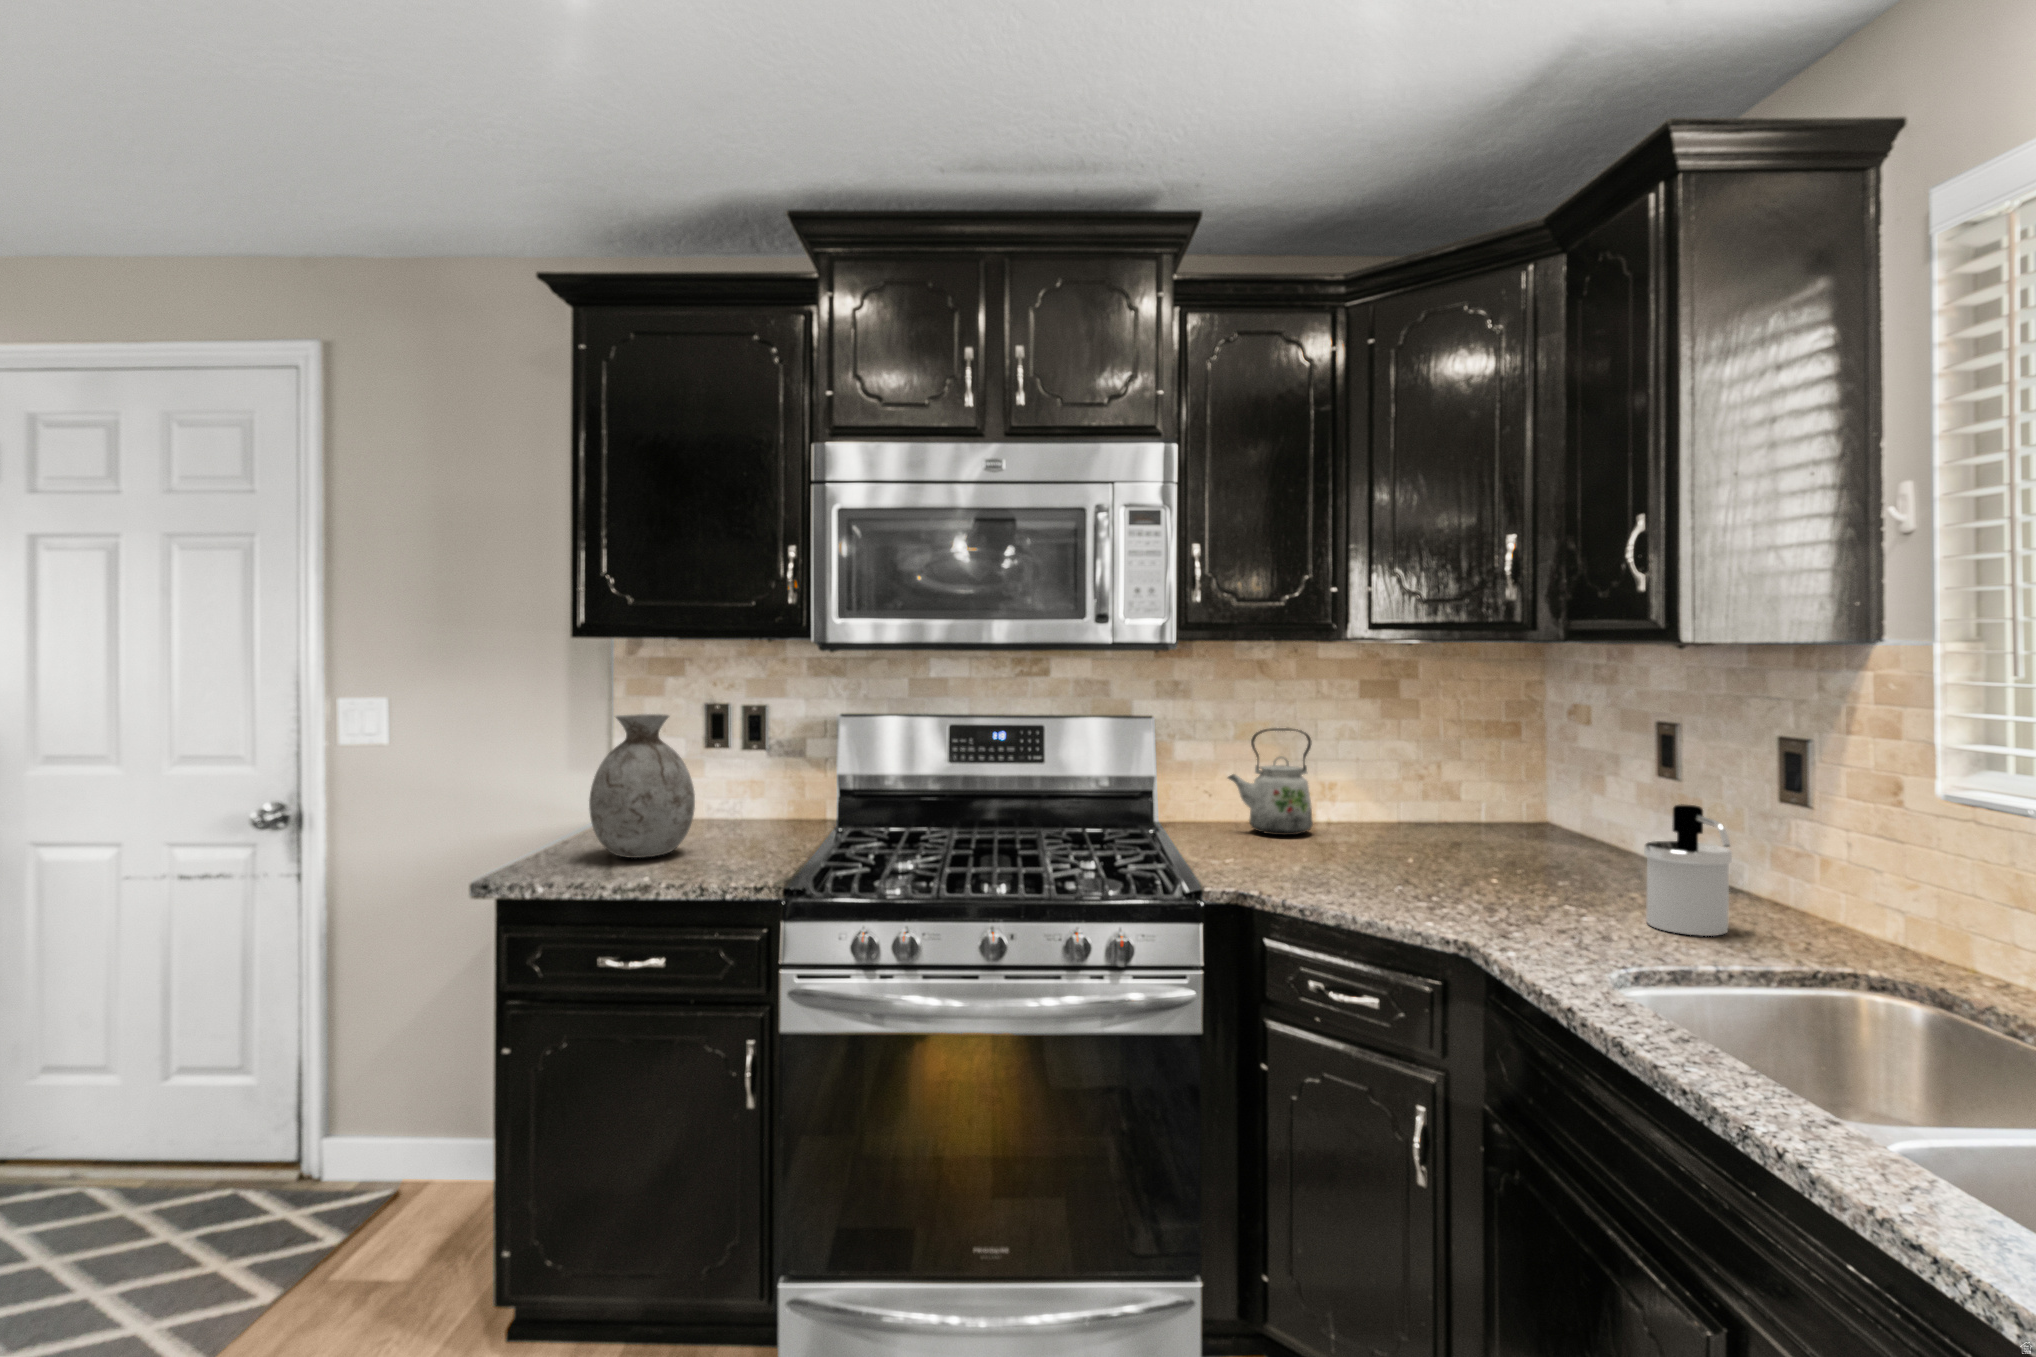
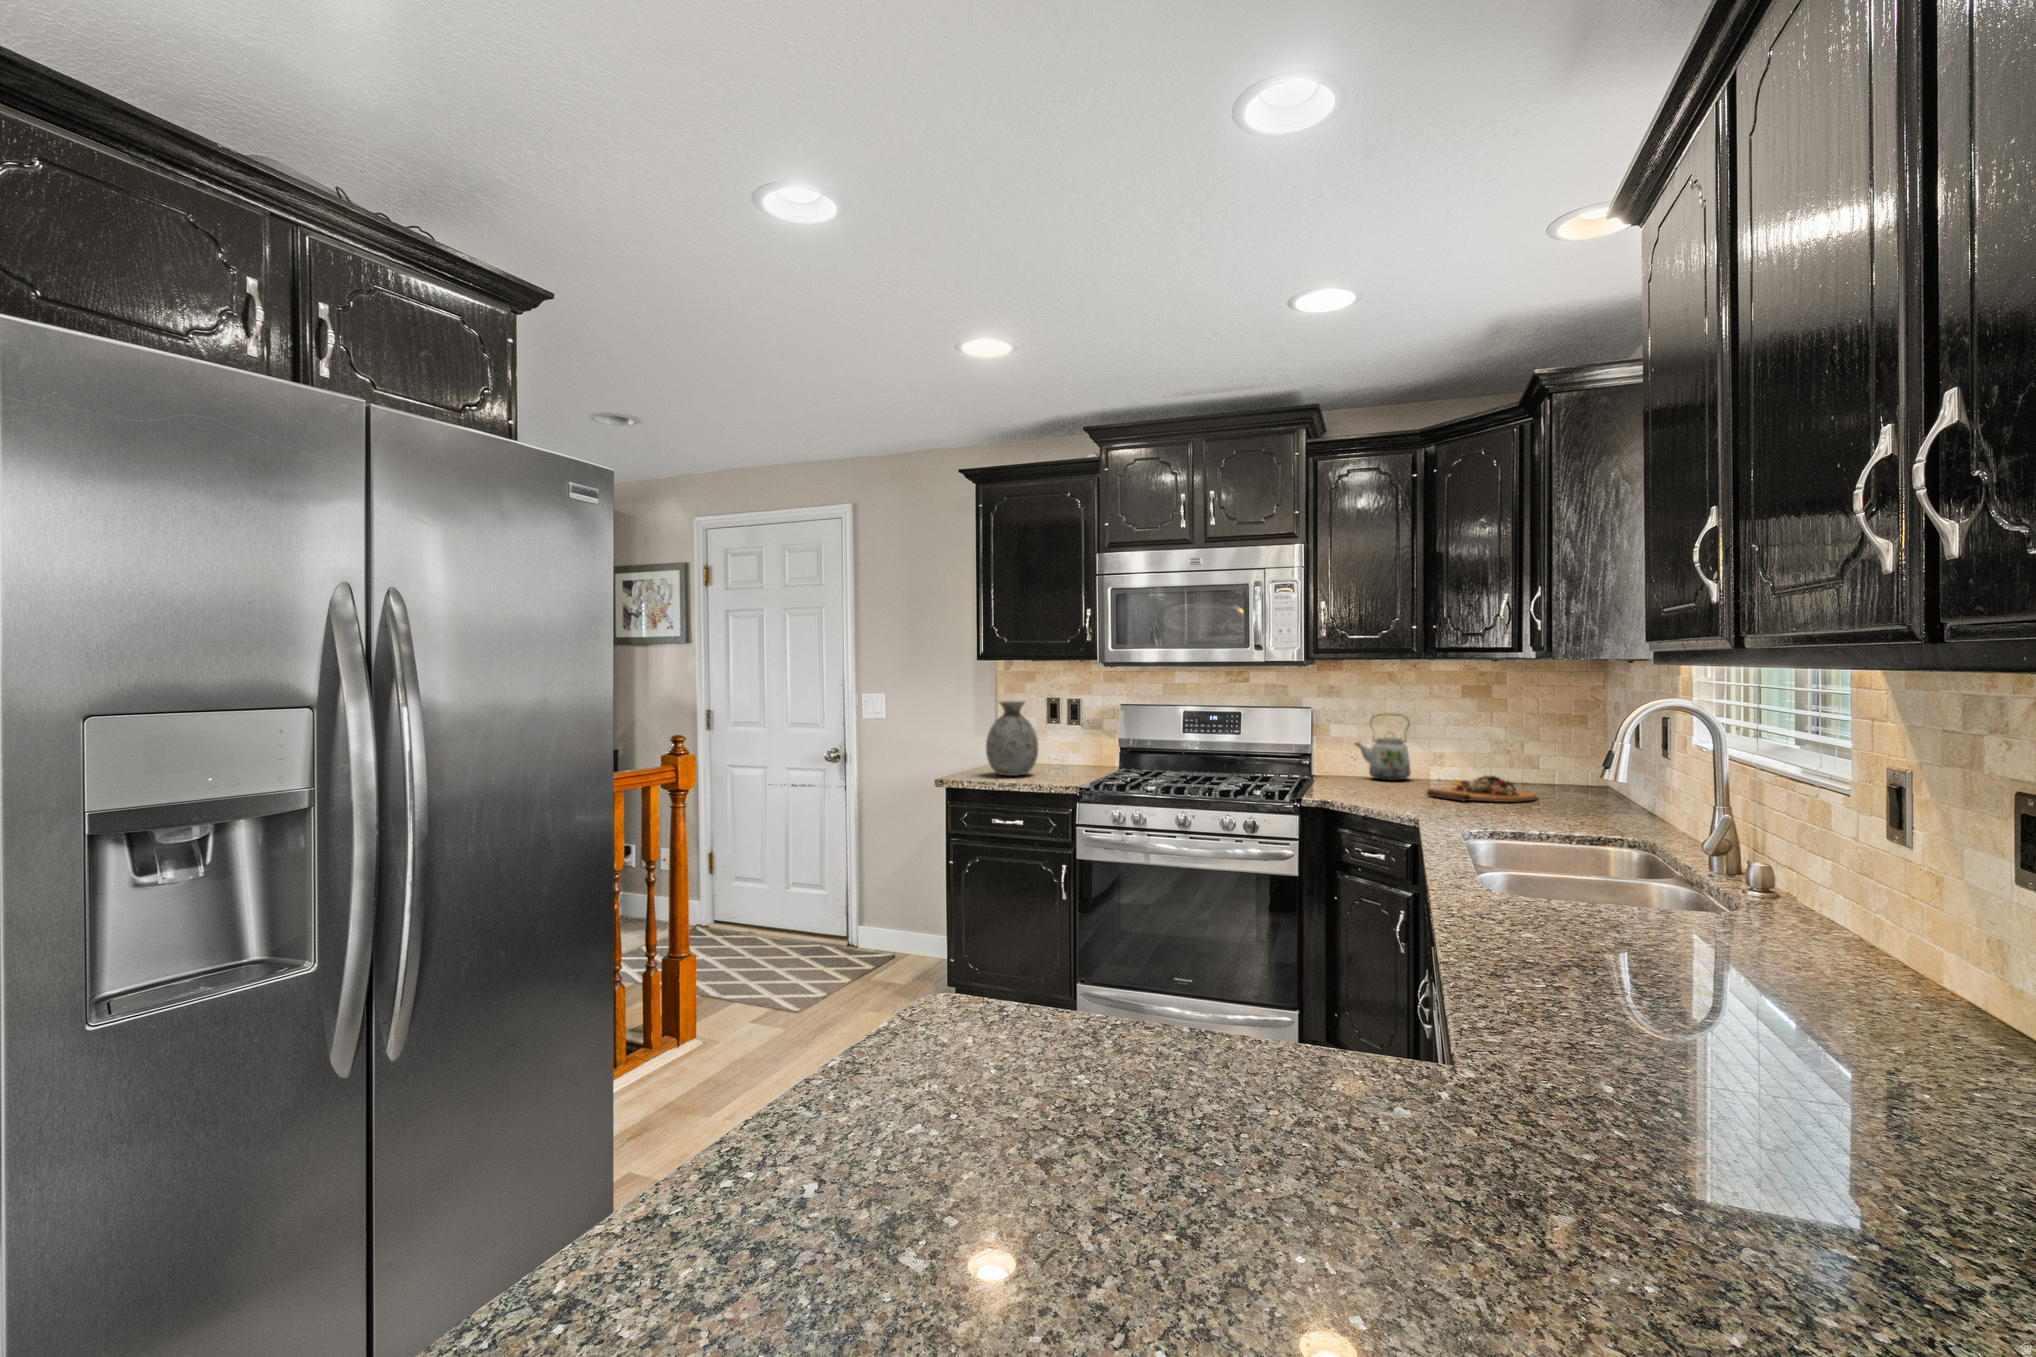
soap dispenser: present [1644,804,1732,936] -> none [1543,751,1593,825]
cutting board: none [1383,831,1548,883] -> present [1427,776,1537,802]

